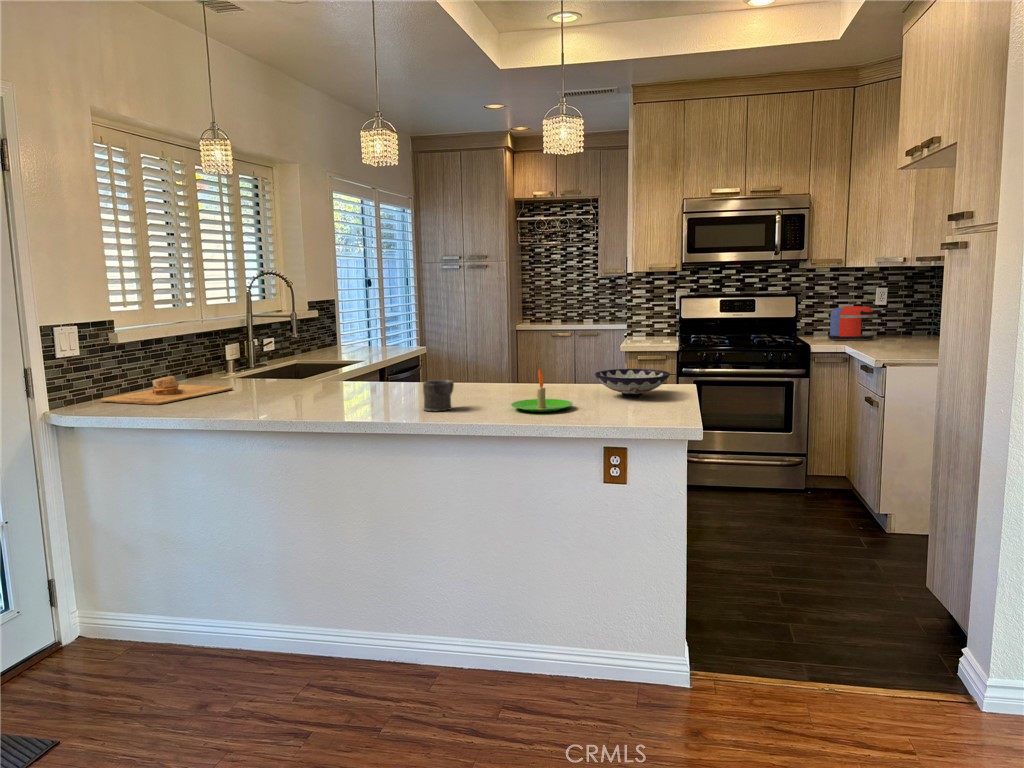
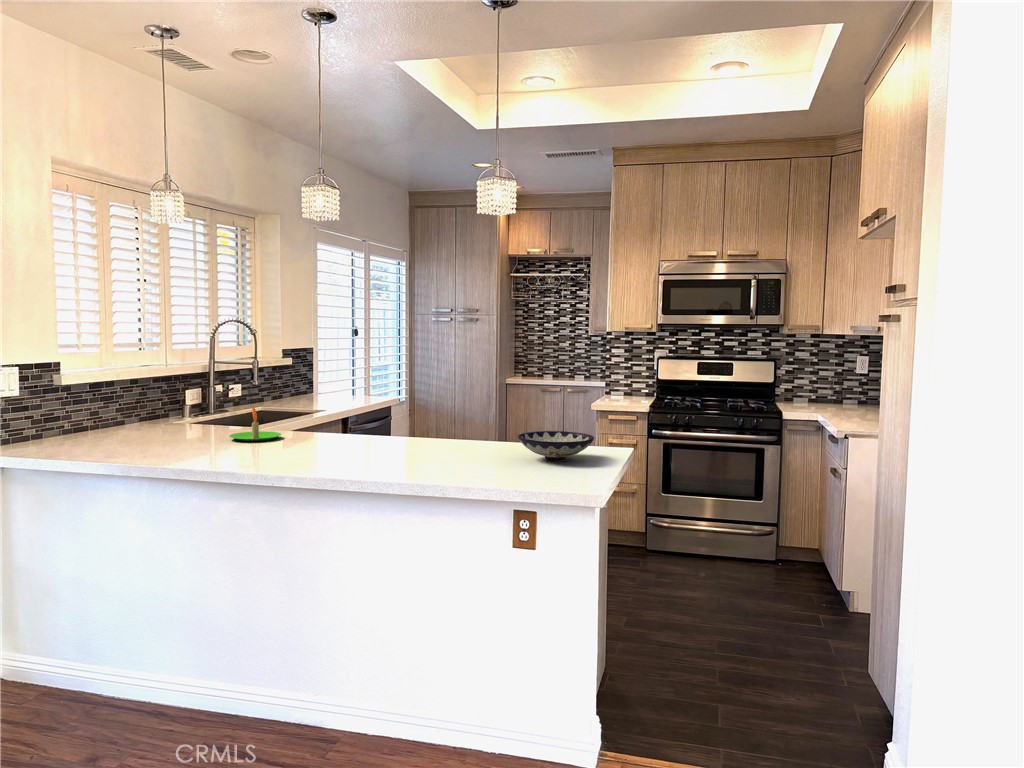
coffee maker: present [829,306,881,340] -> none [805,373,858,408]
candle: present [511,369,573,412] -> present [229,407,282,441]
cutting board: present [101,376,233,405] -> none [36,419,174,448]
mug: present [423,380,454,411] -> none [334,436,369,468]

